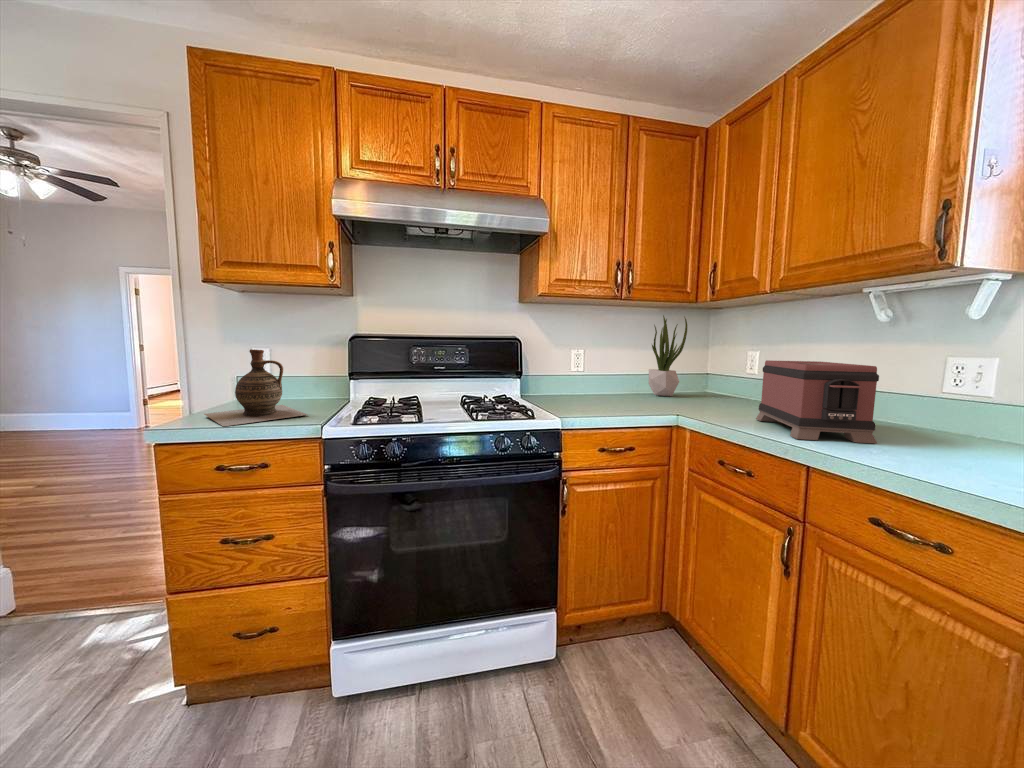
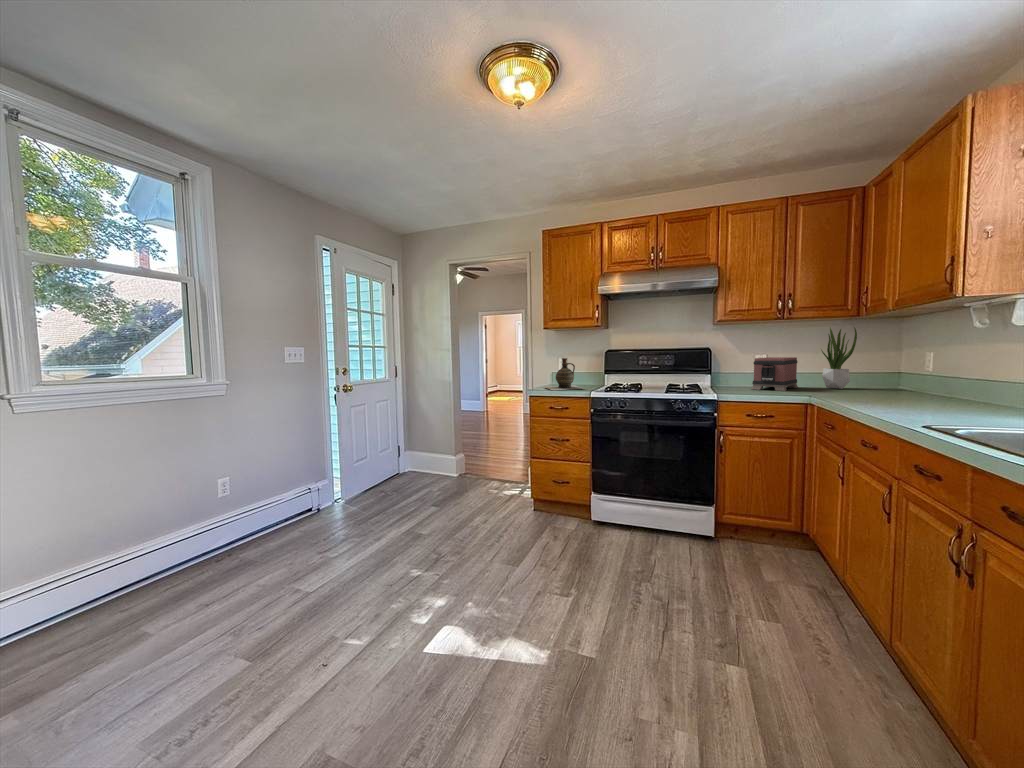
toaster: present [756,360,879,444] -> present [752,357,798,391]

